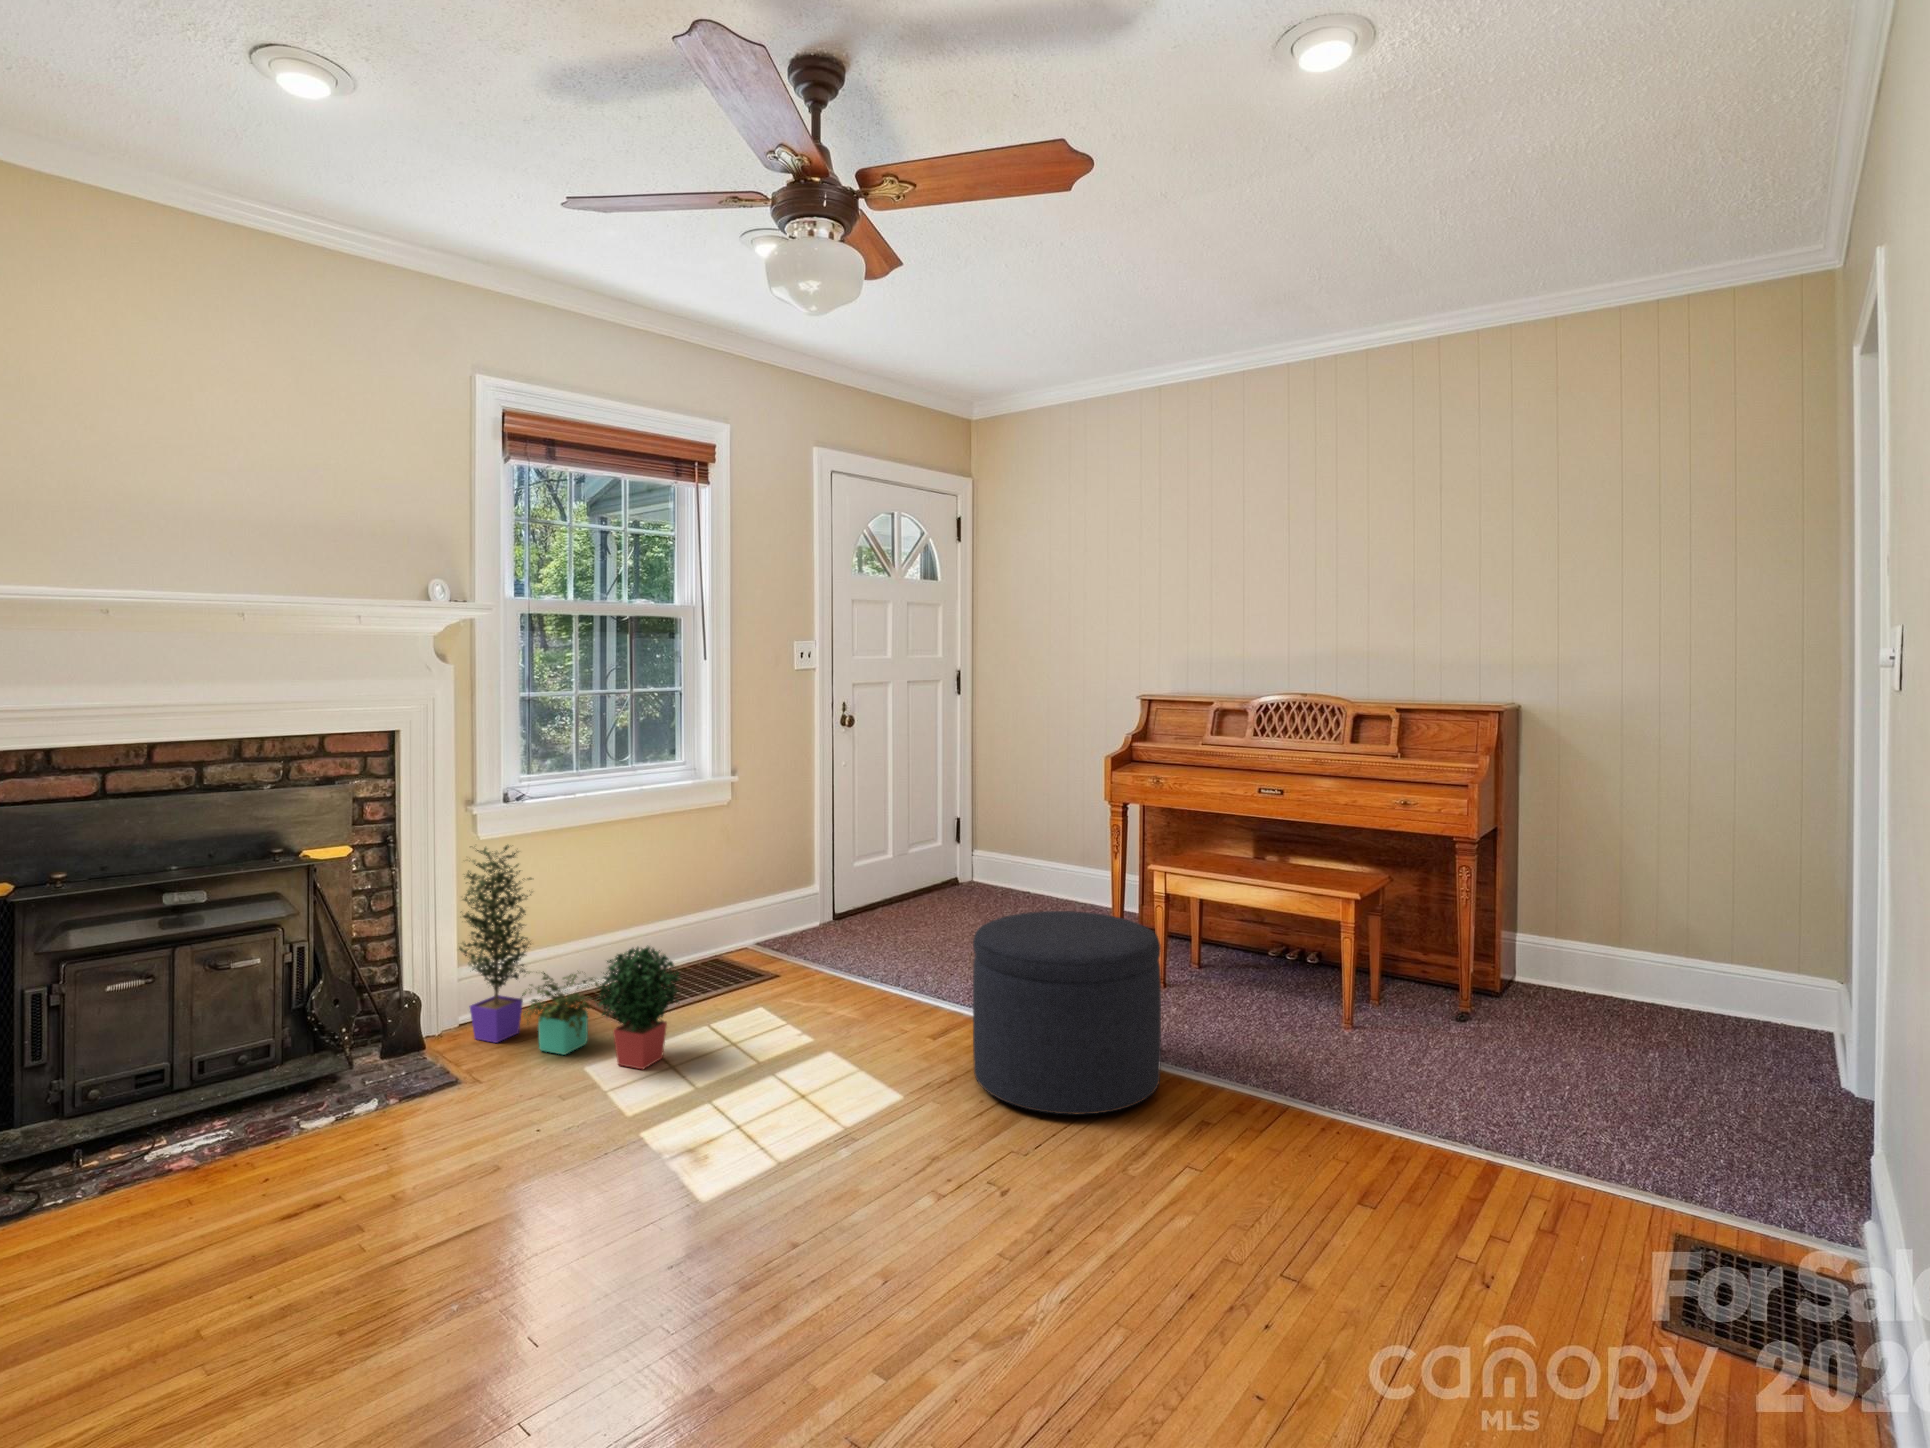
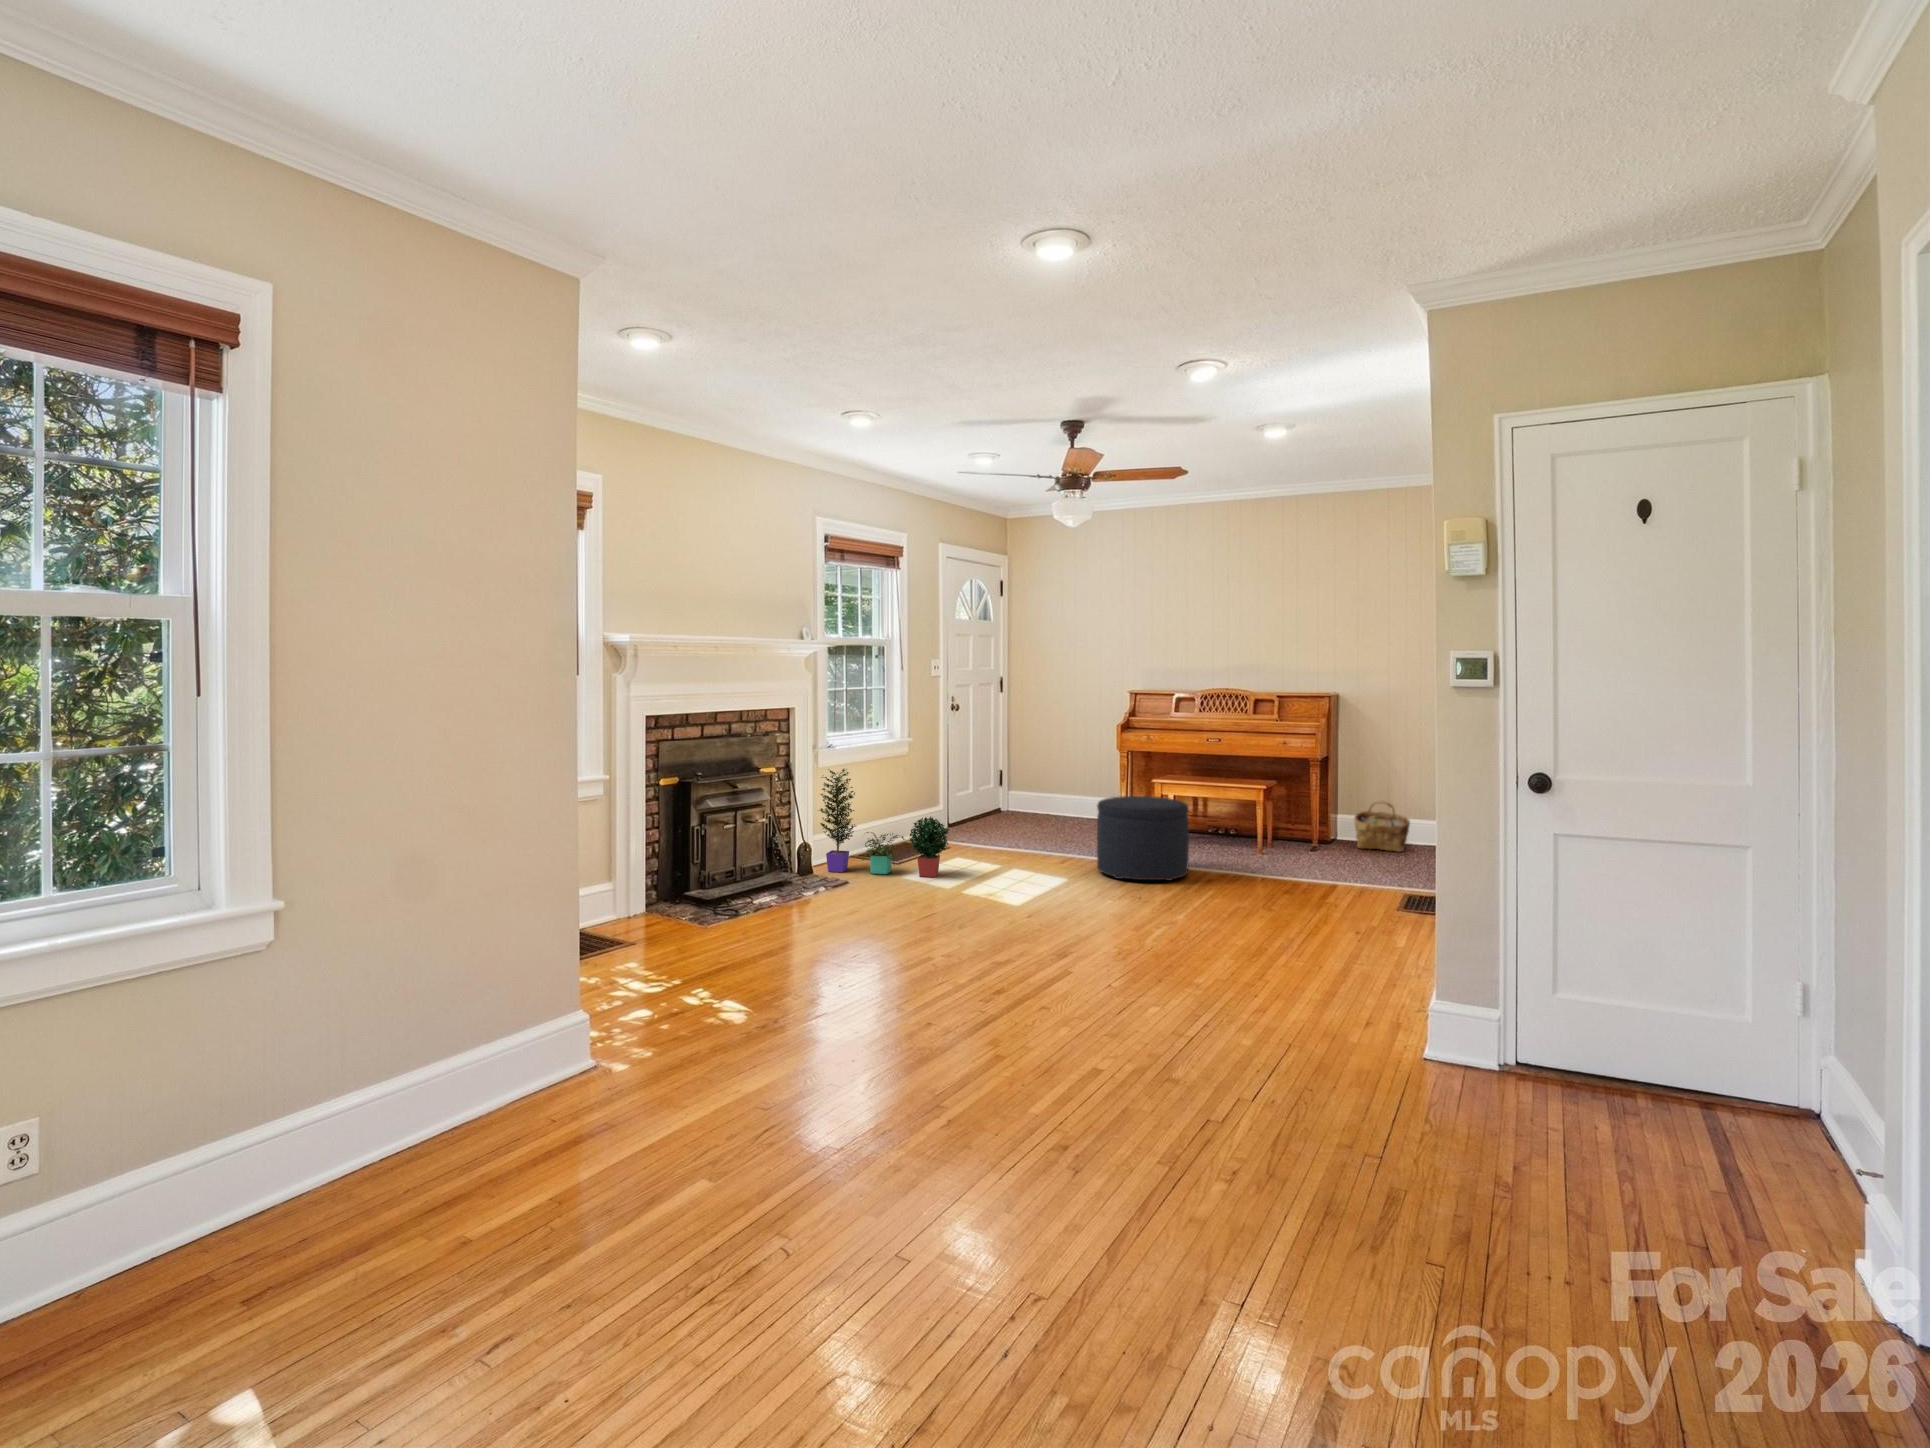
woven basket: none [1547,915,1668,1029] -> present [1354,802,1410,852]

